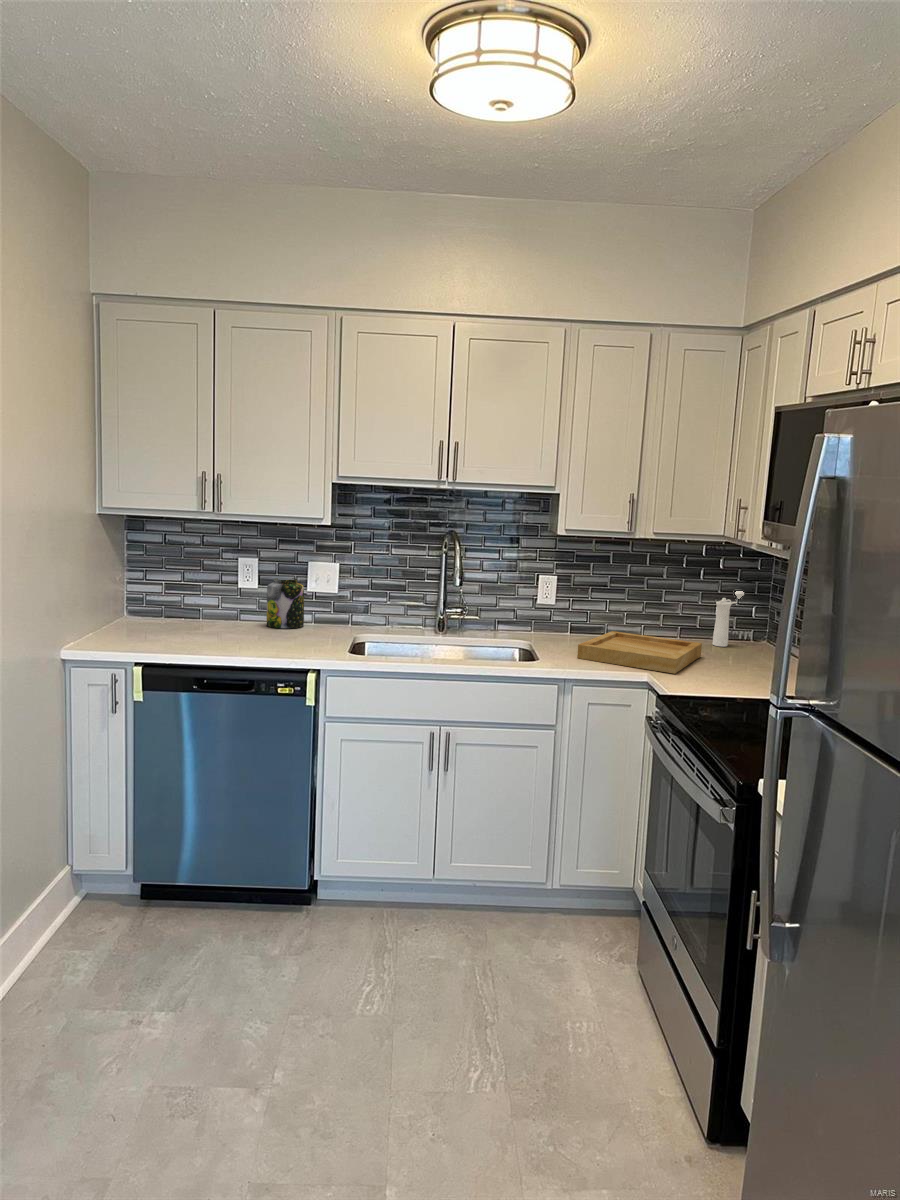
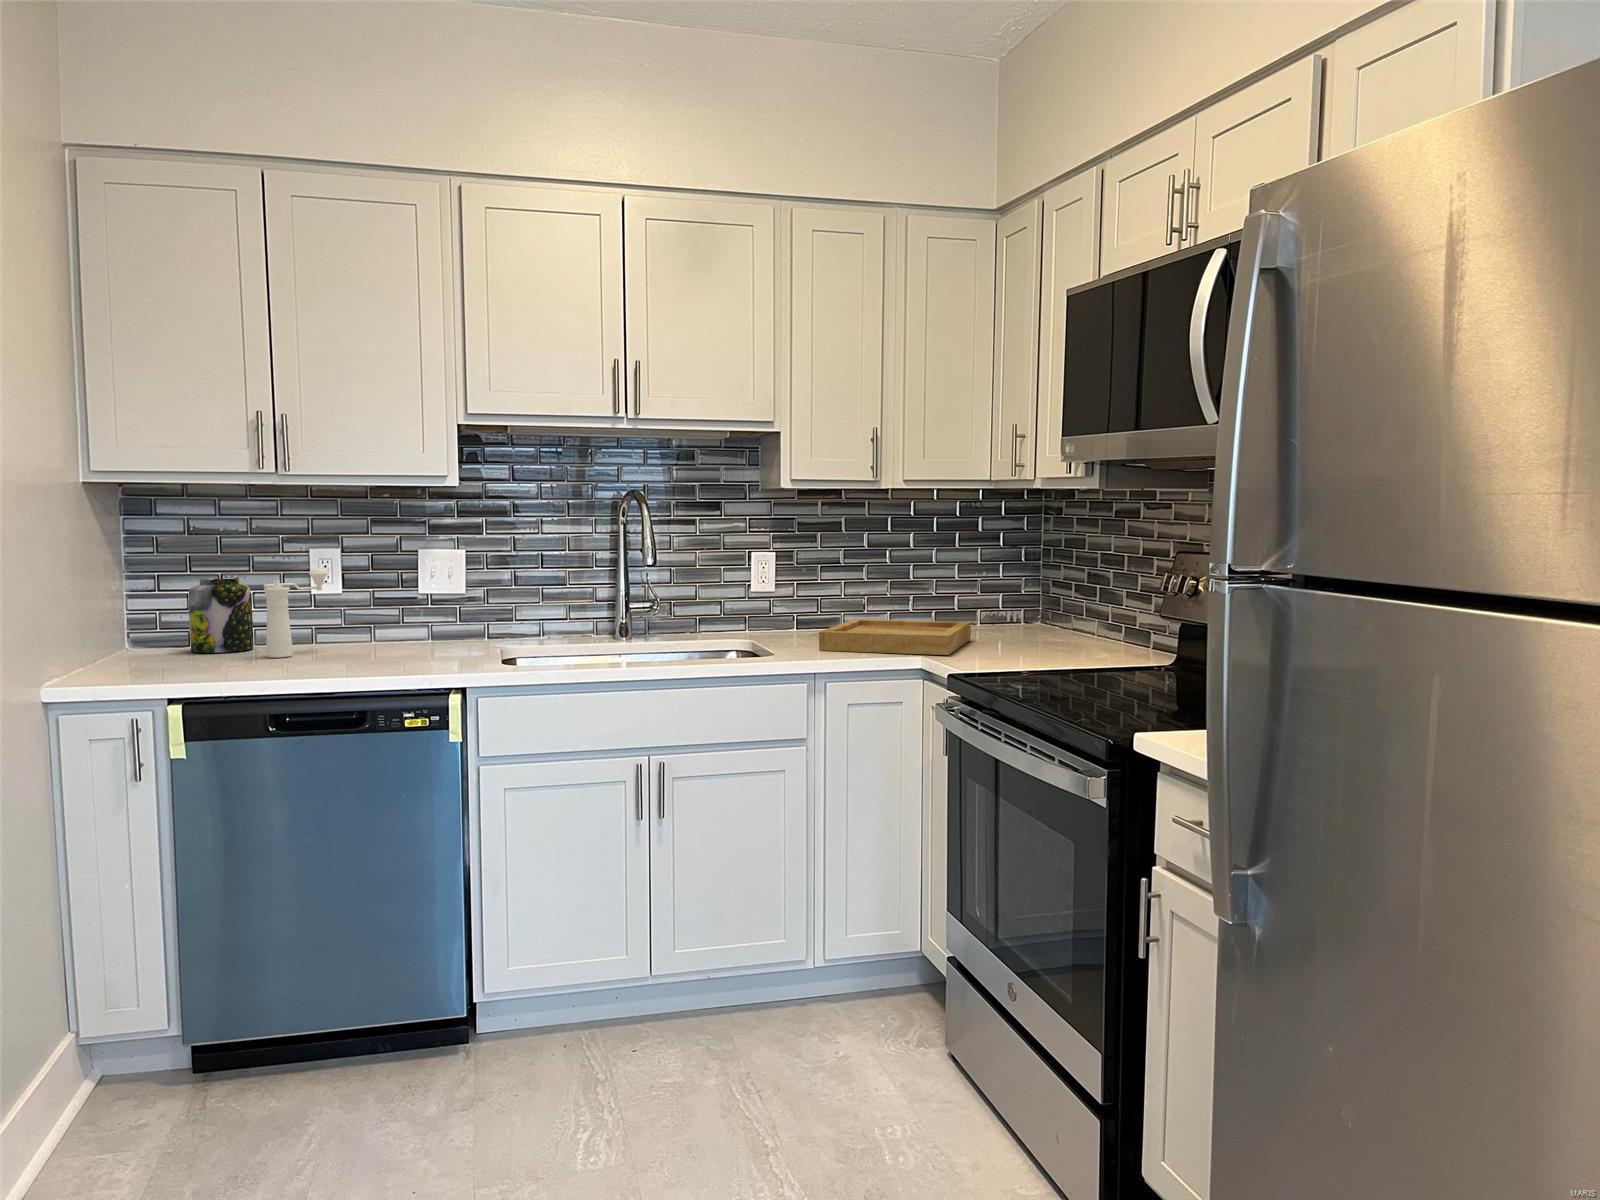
jar: present [267,578,304,628] -> present [188,578,254,653]
pepper mill: present [712,591,744,647] -> present [264,568,328,658]

